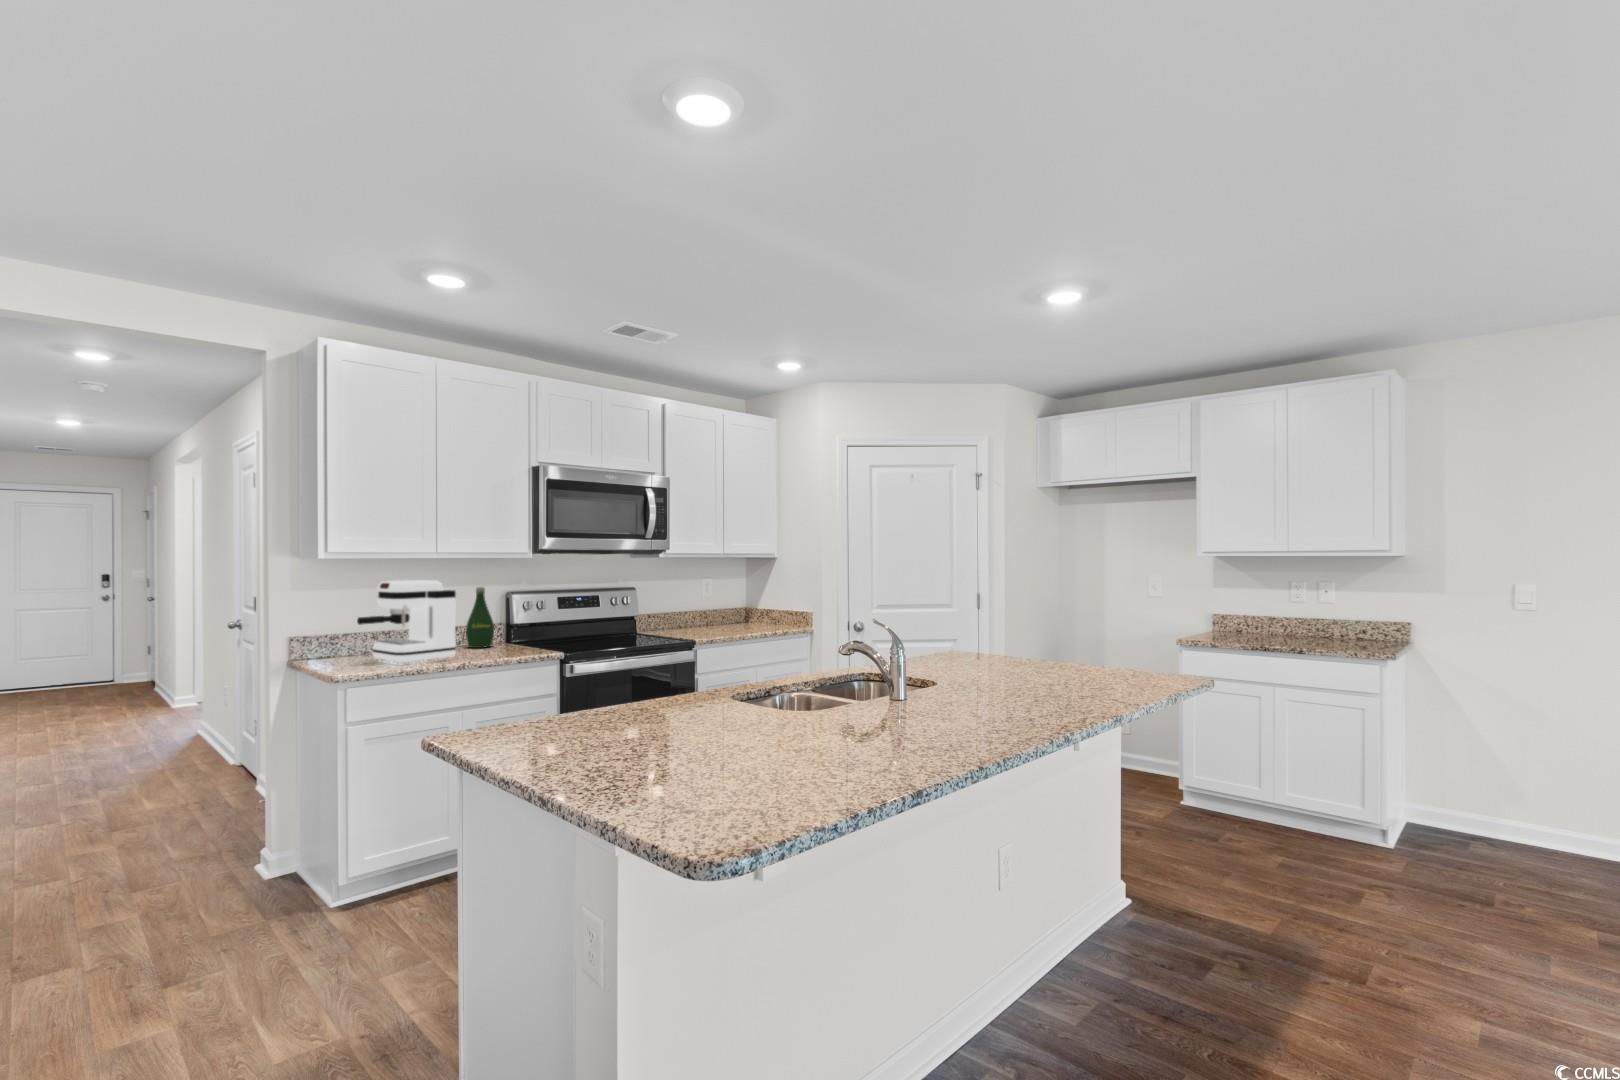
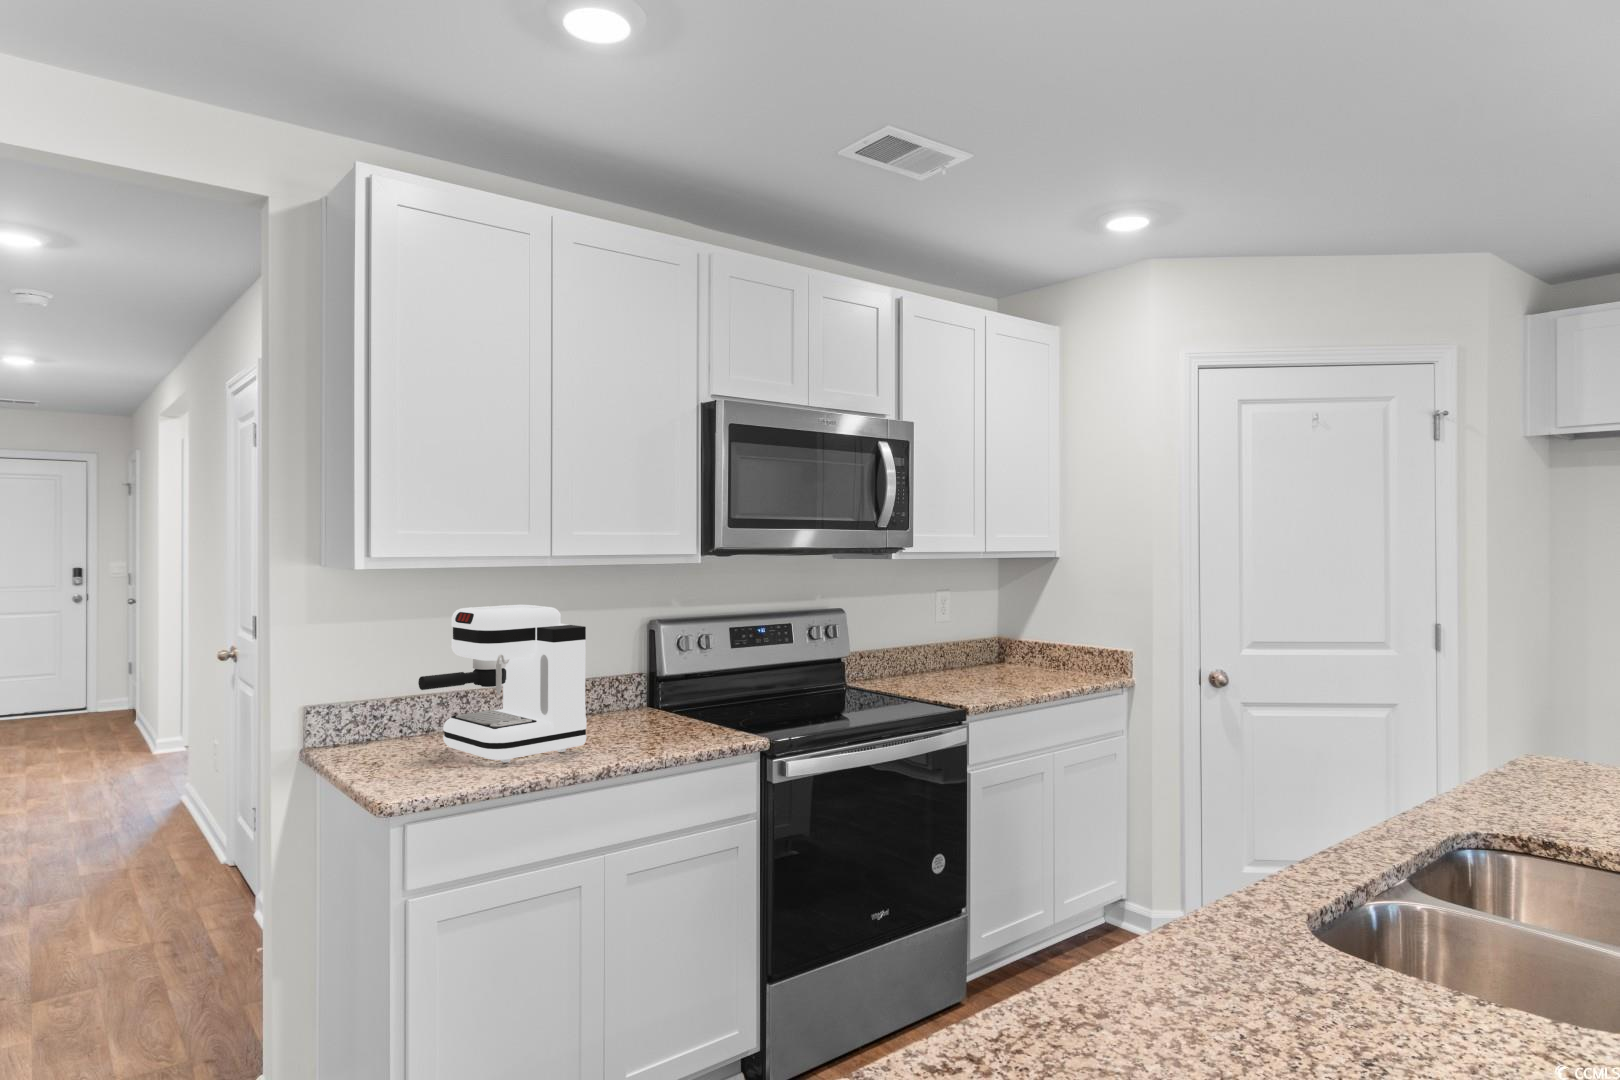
bottle: present [466,587,494,648] -> none [590,614,636,720]

